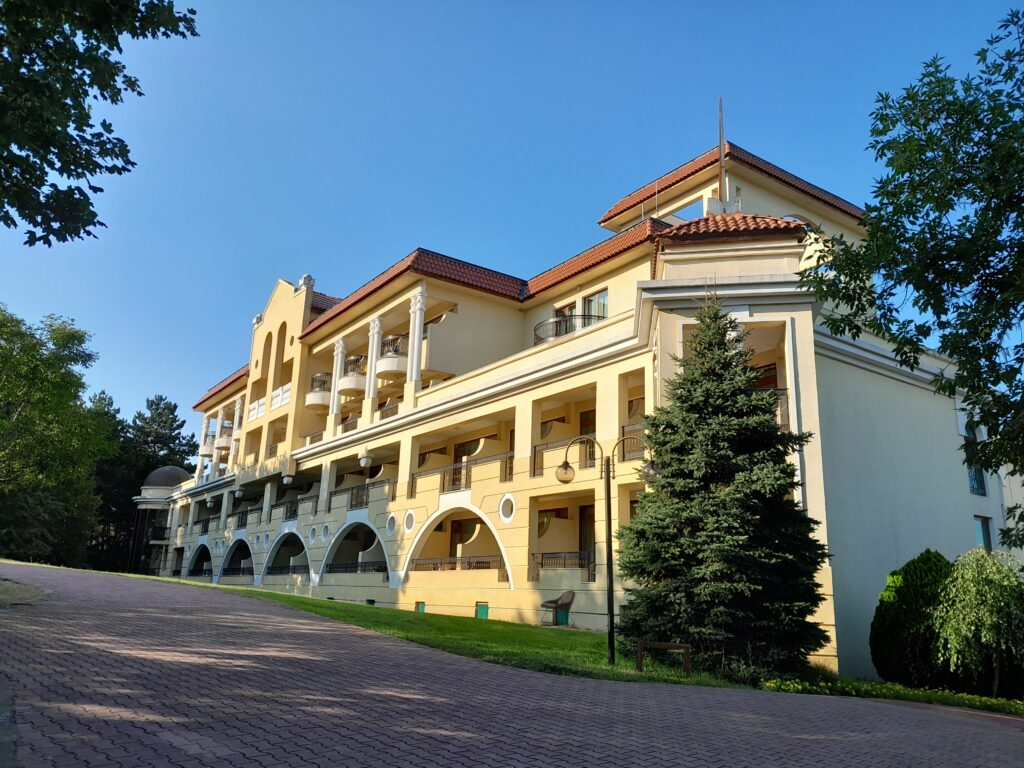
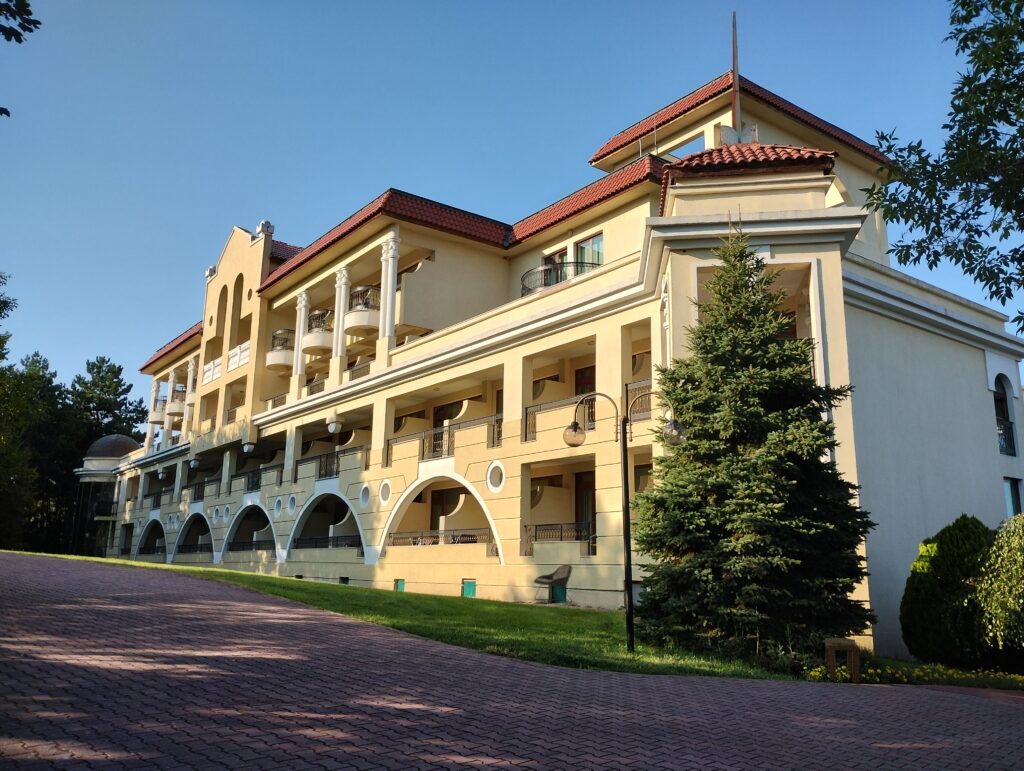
bench: present [636,641,691,677] -> present [825,637,859,683]

